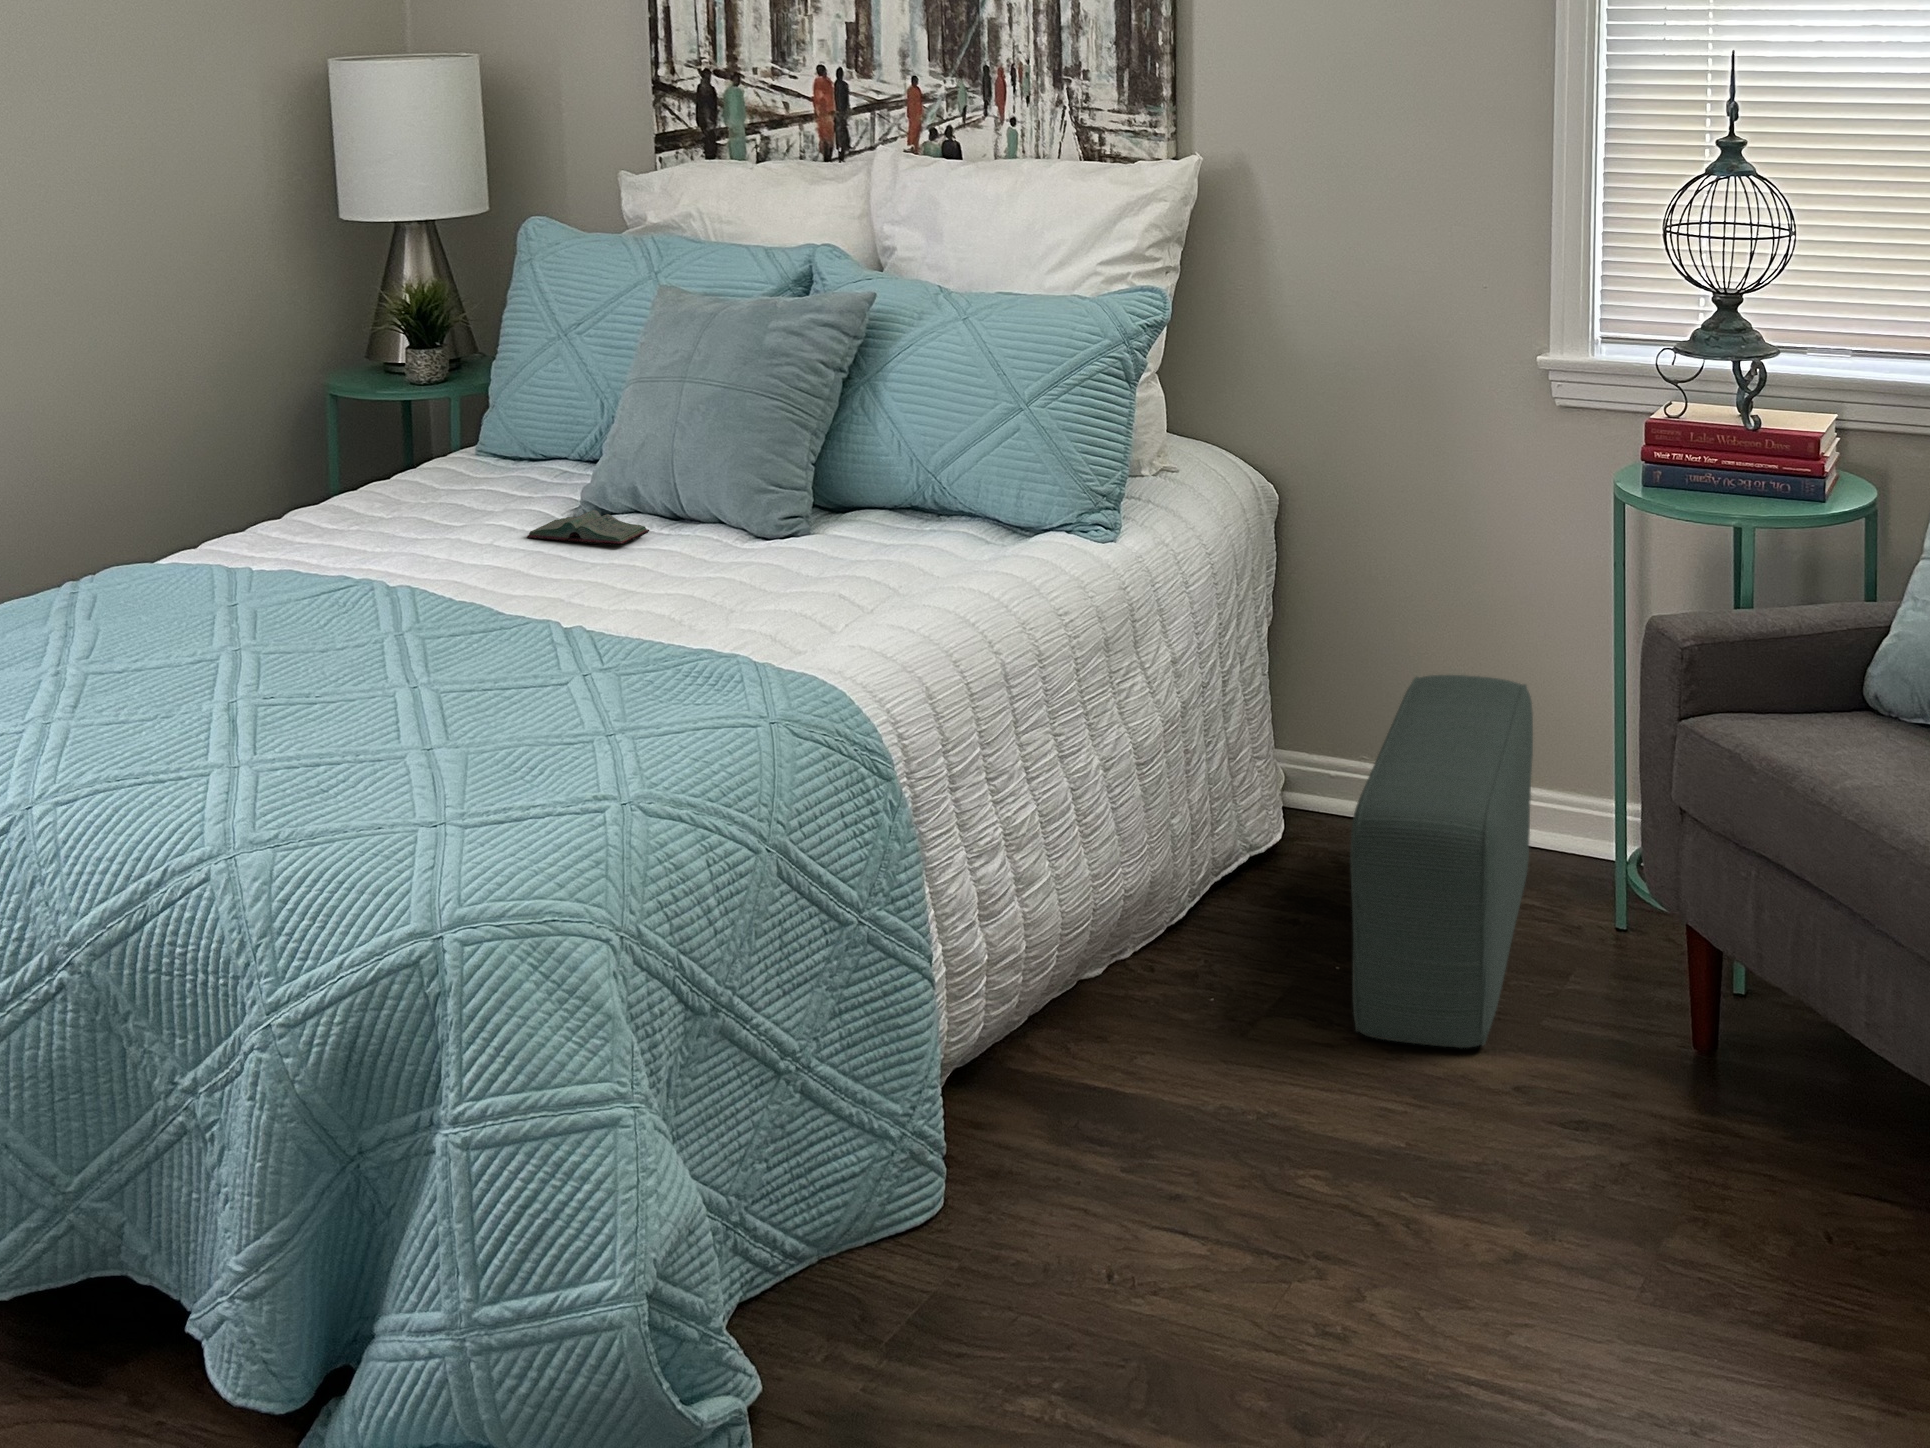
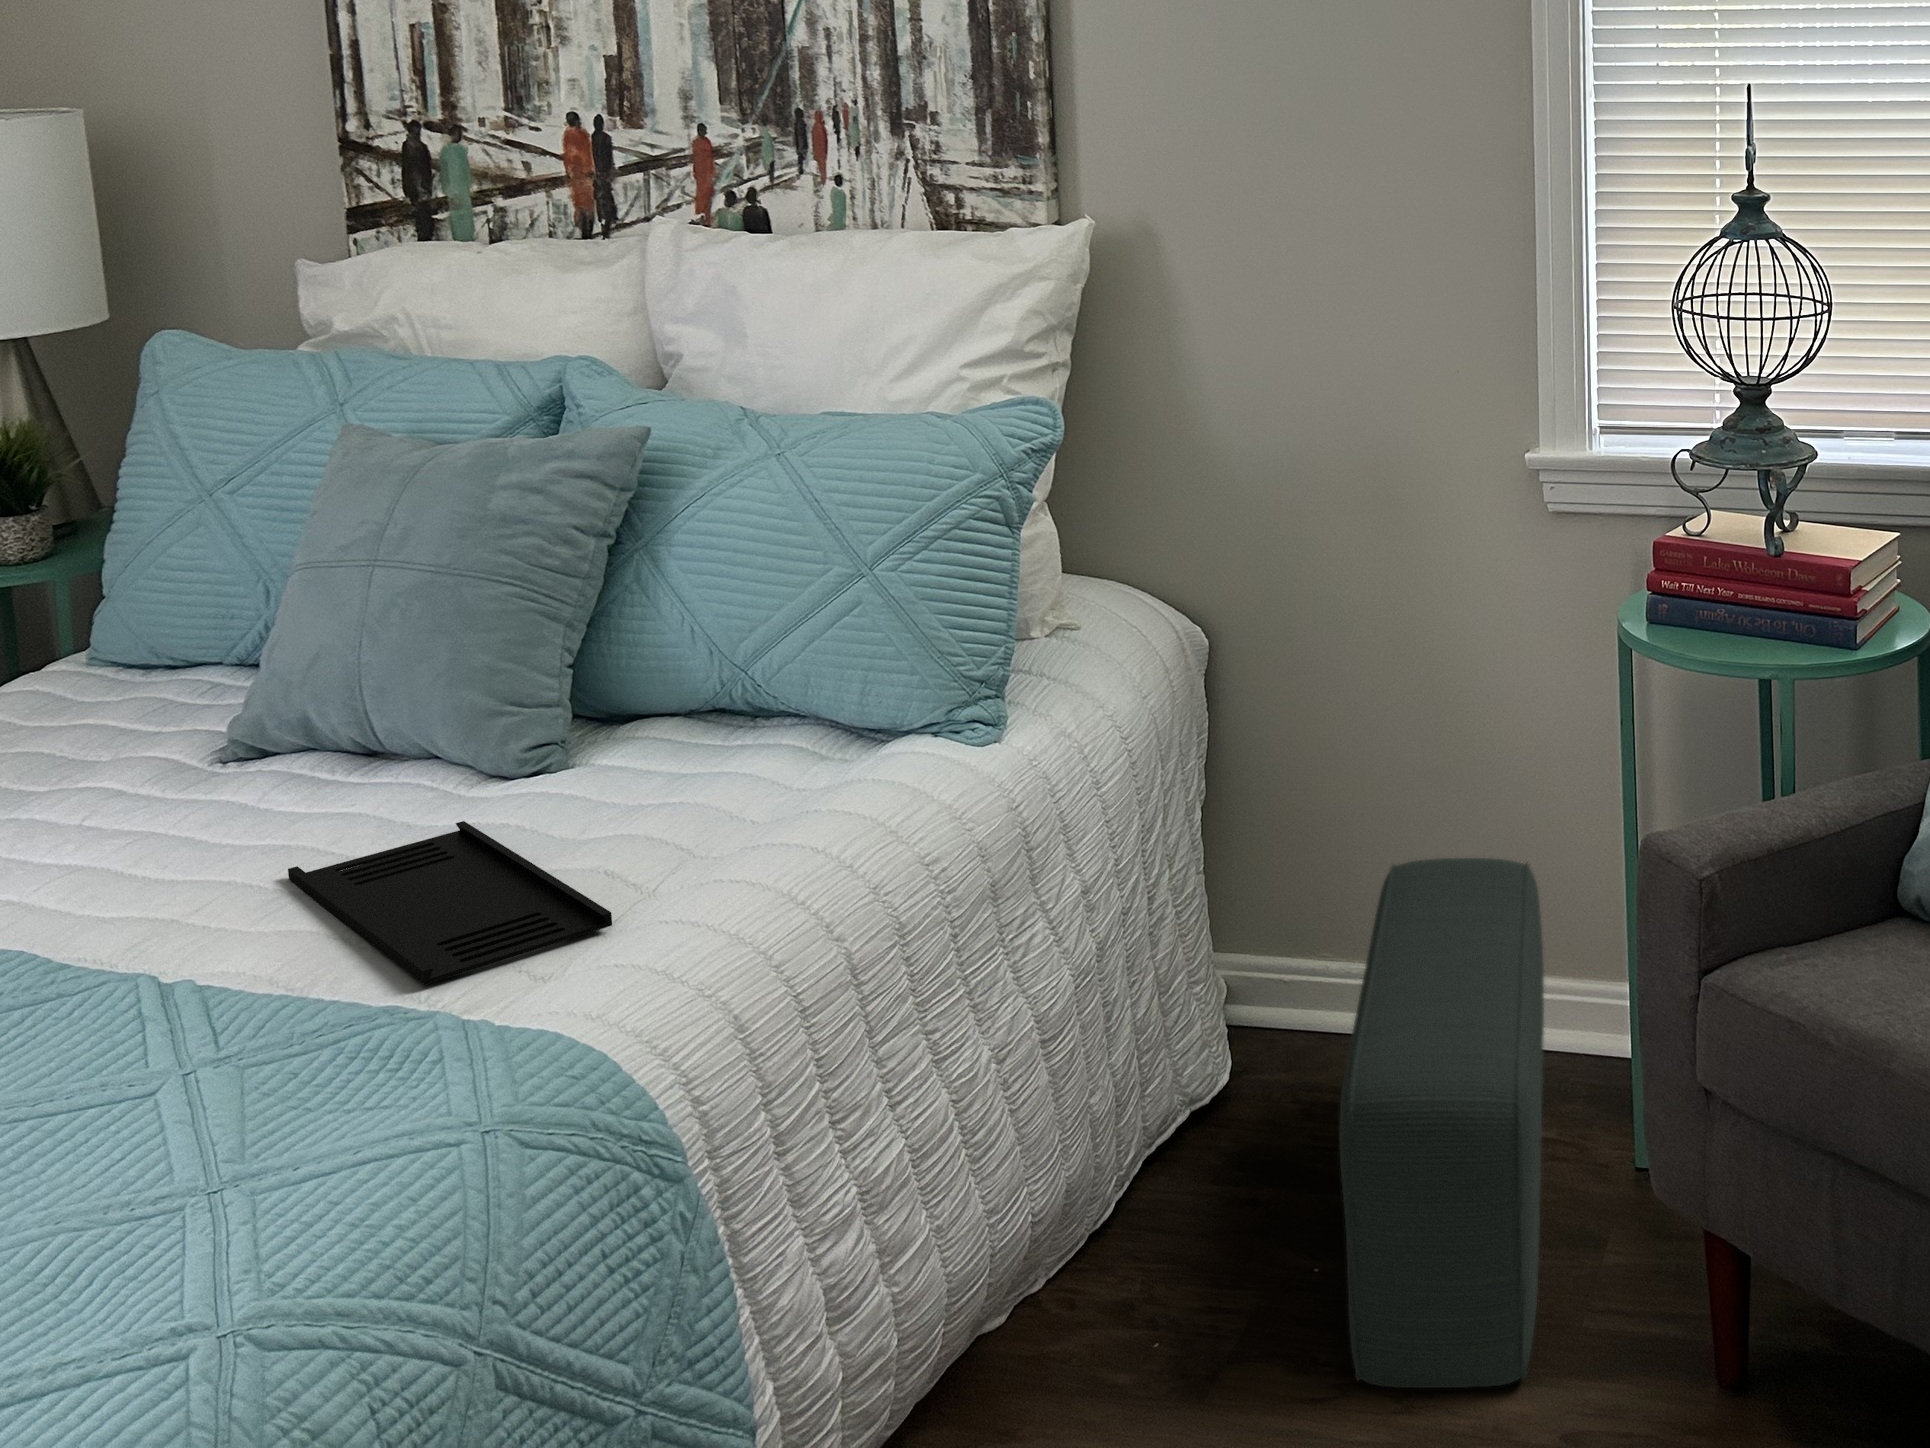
book: present [527,510,649,545] -> none [125,760,320,815]
tray: none [636,558,847,644] -> present [288,821,612,985]

